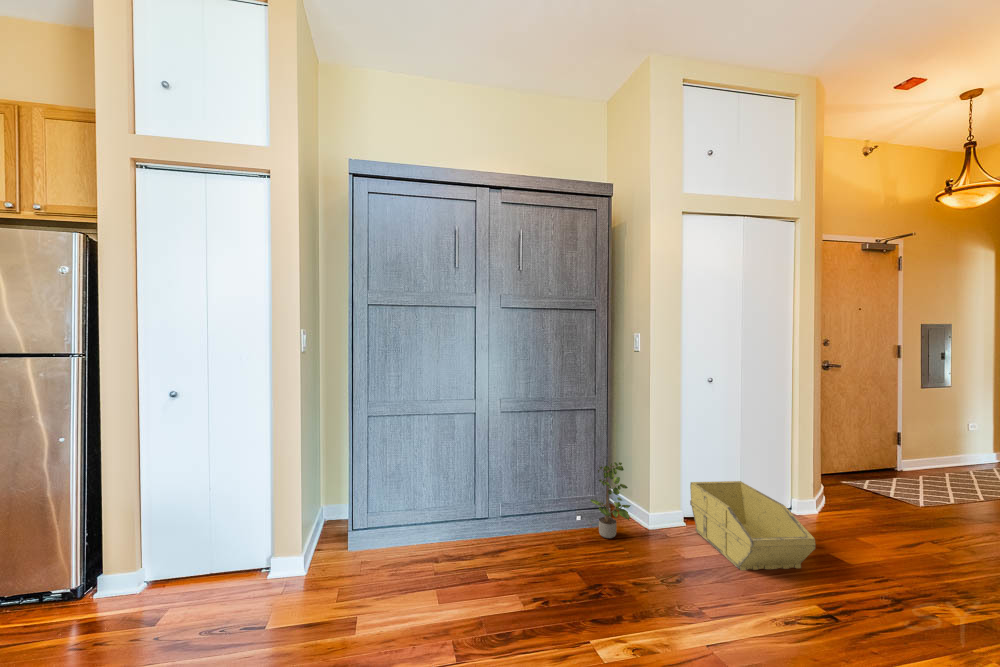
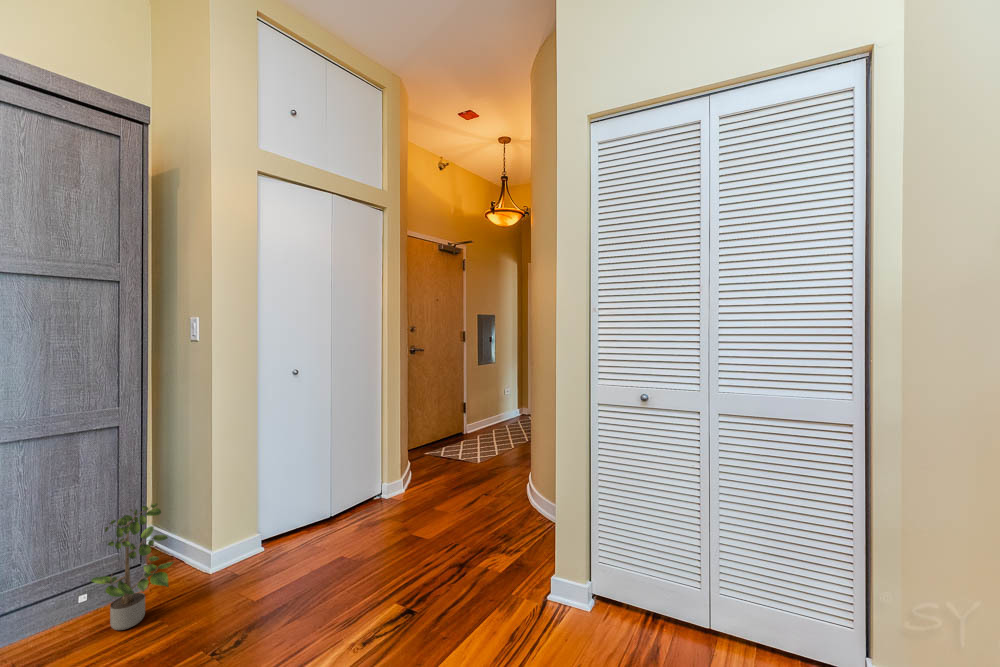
storage bin: present [690,481,816,570] -> none [270,483,398,595]

